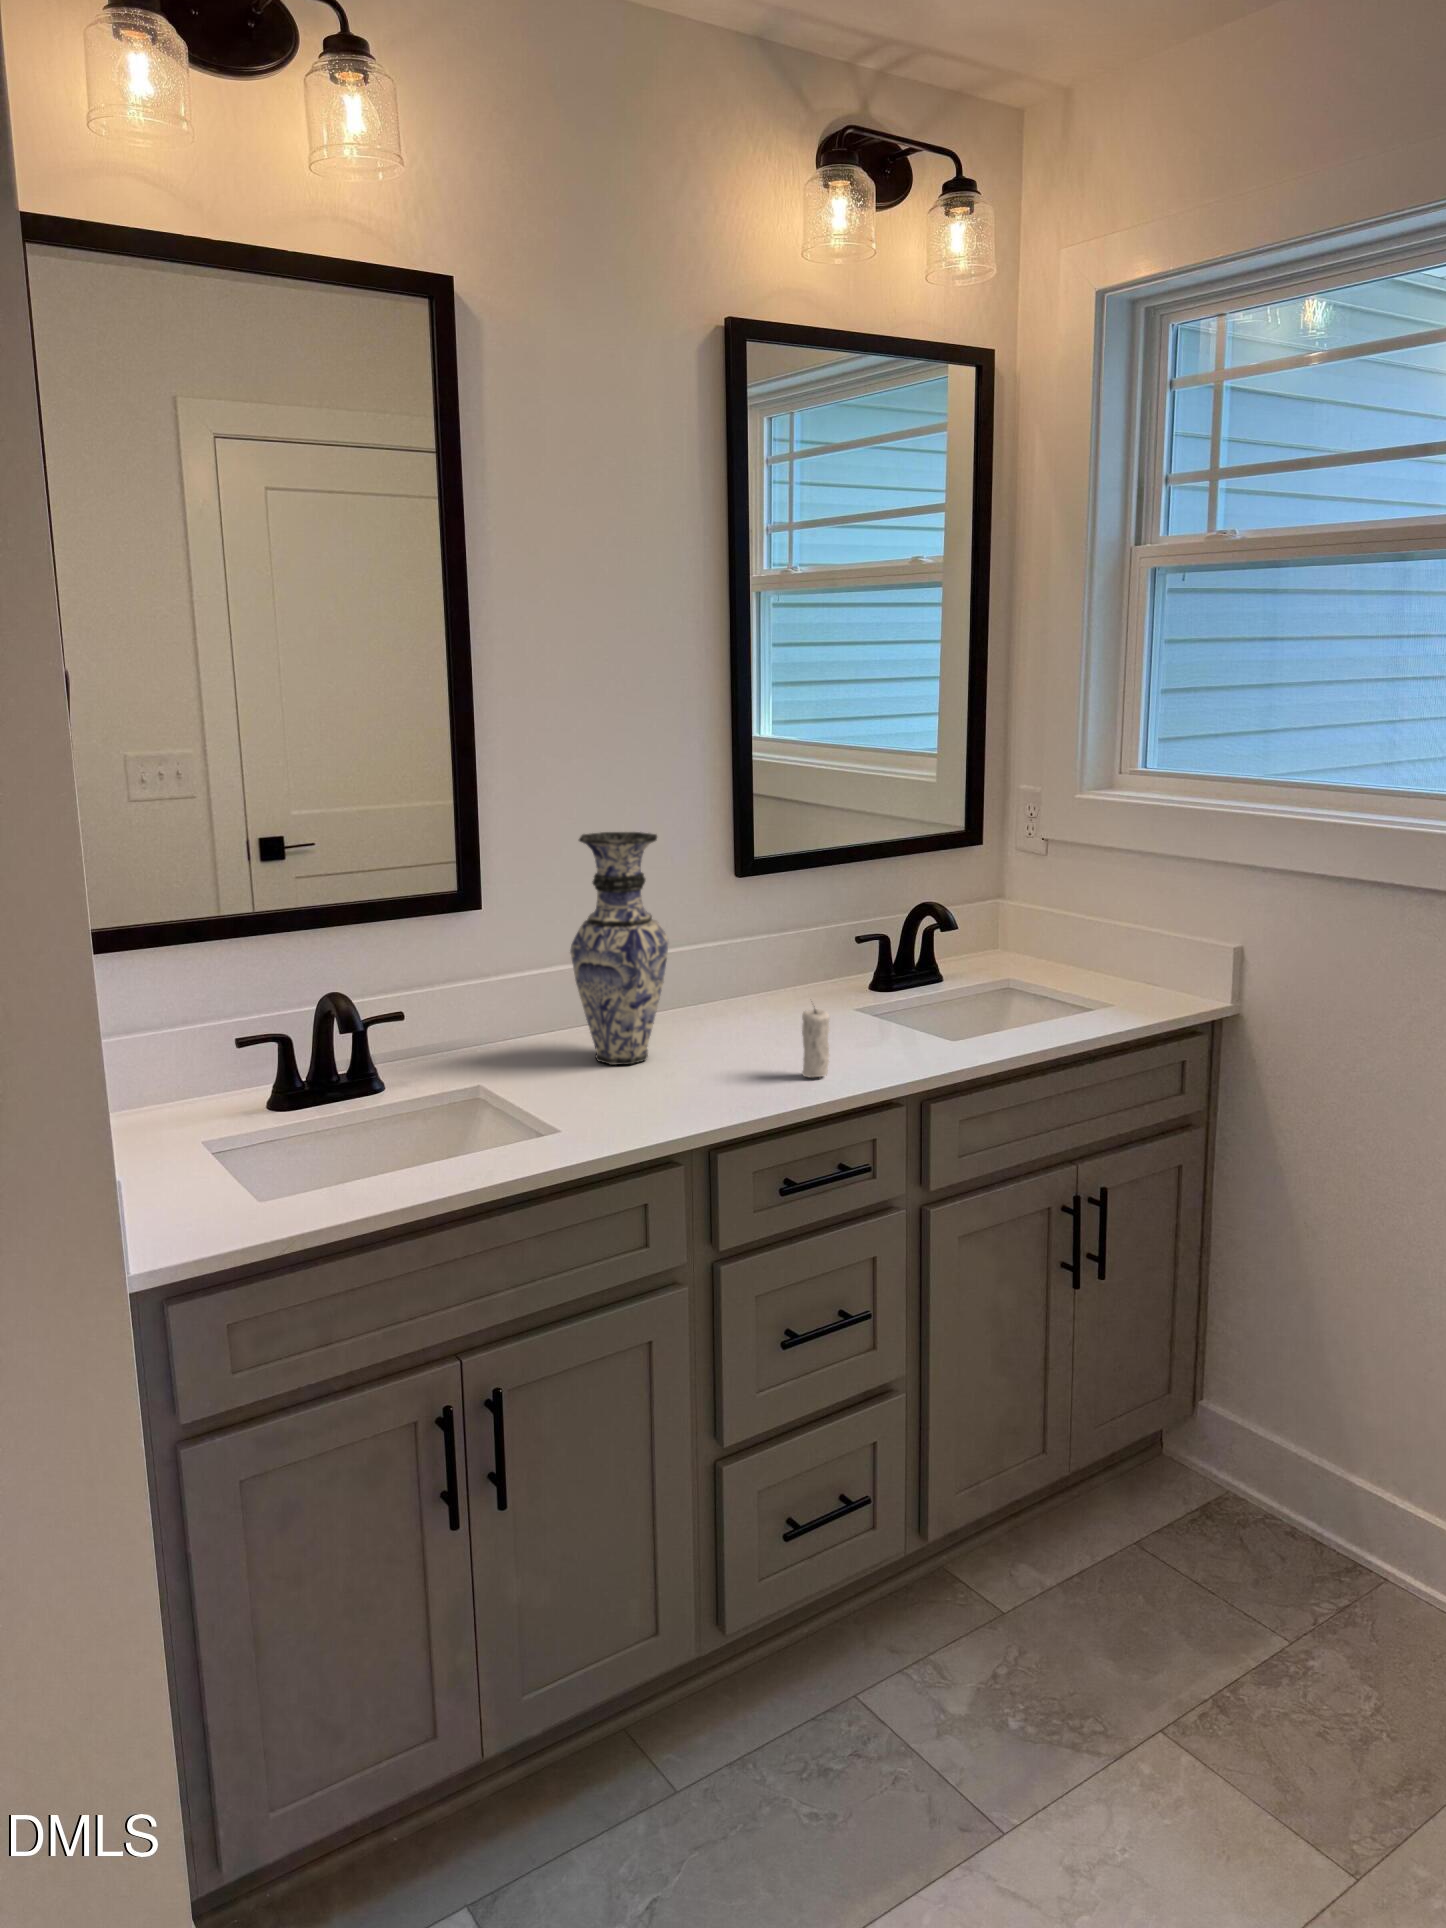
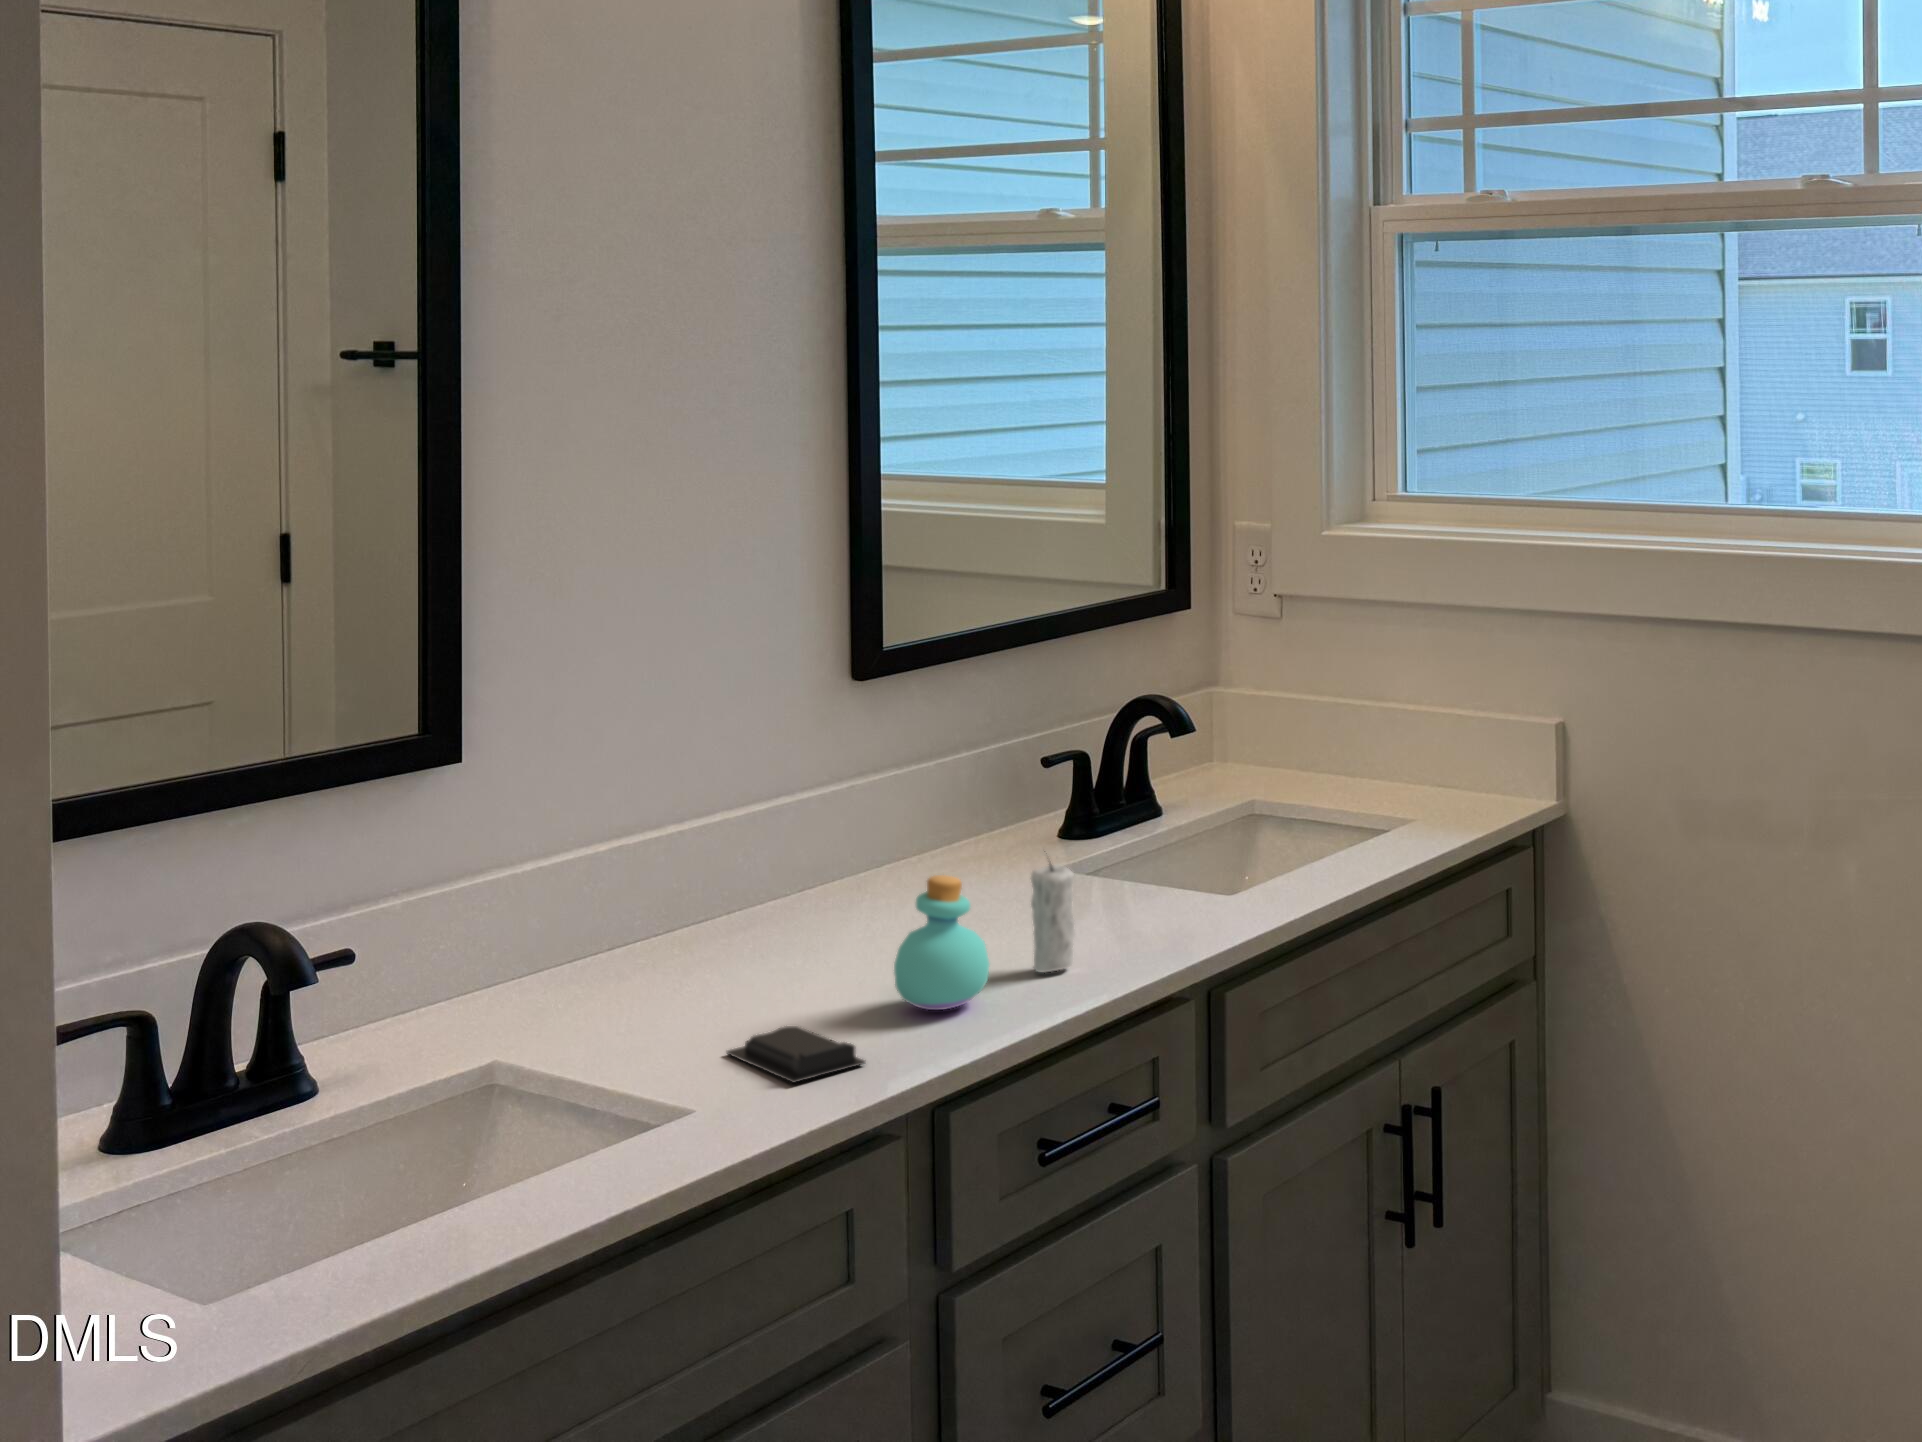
vase: present [571,832,669,1065] -> none [637,616,806,997]
perfume bottle: none [705,1009,766,1093] -> present [894,875,989,1010]
soap bar: none [599,1091,670,1127] -> present [727,1026,865,1083]

